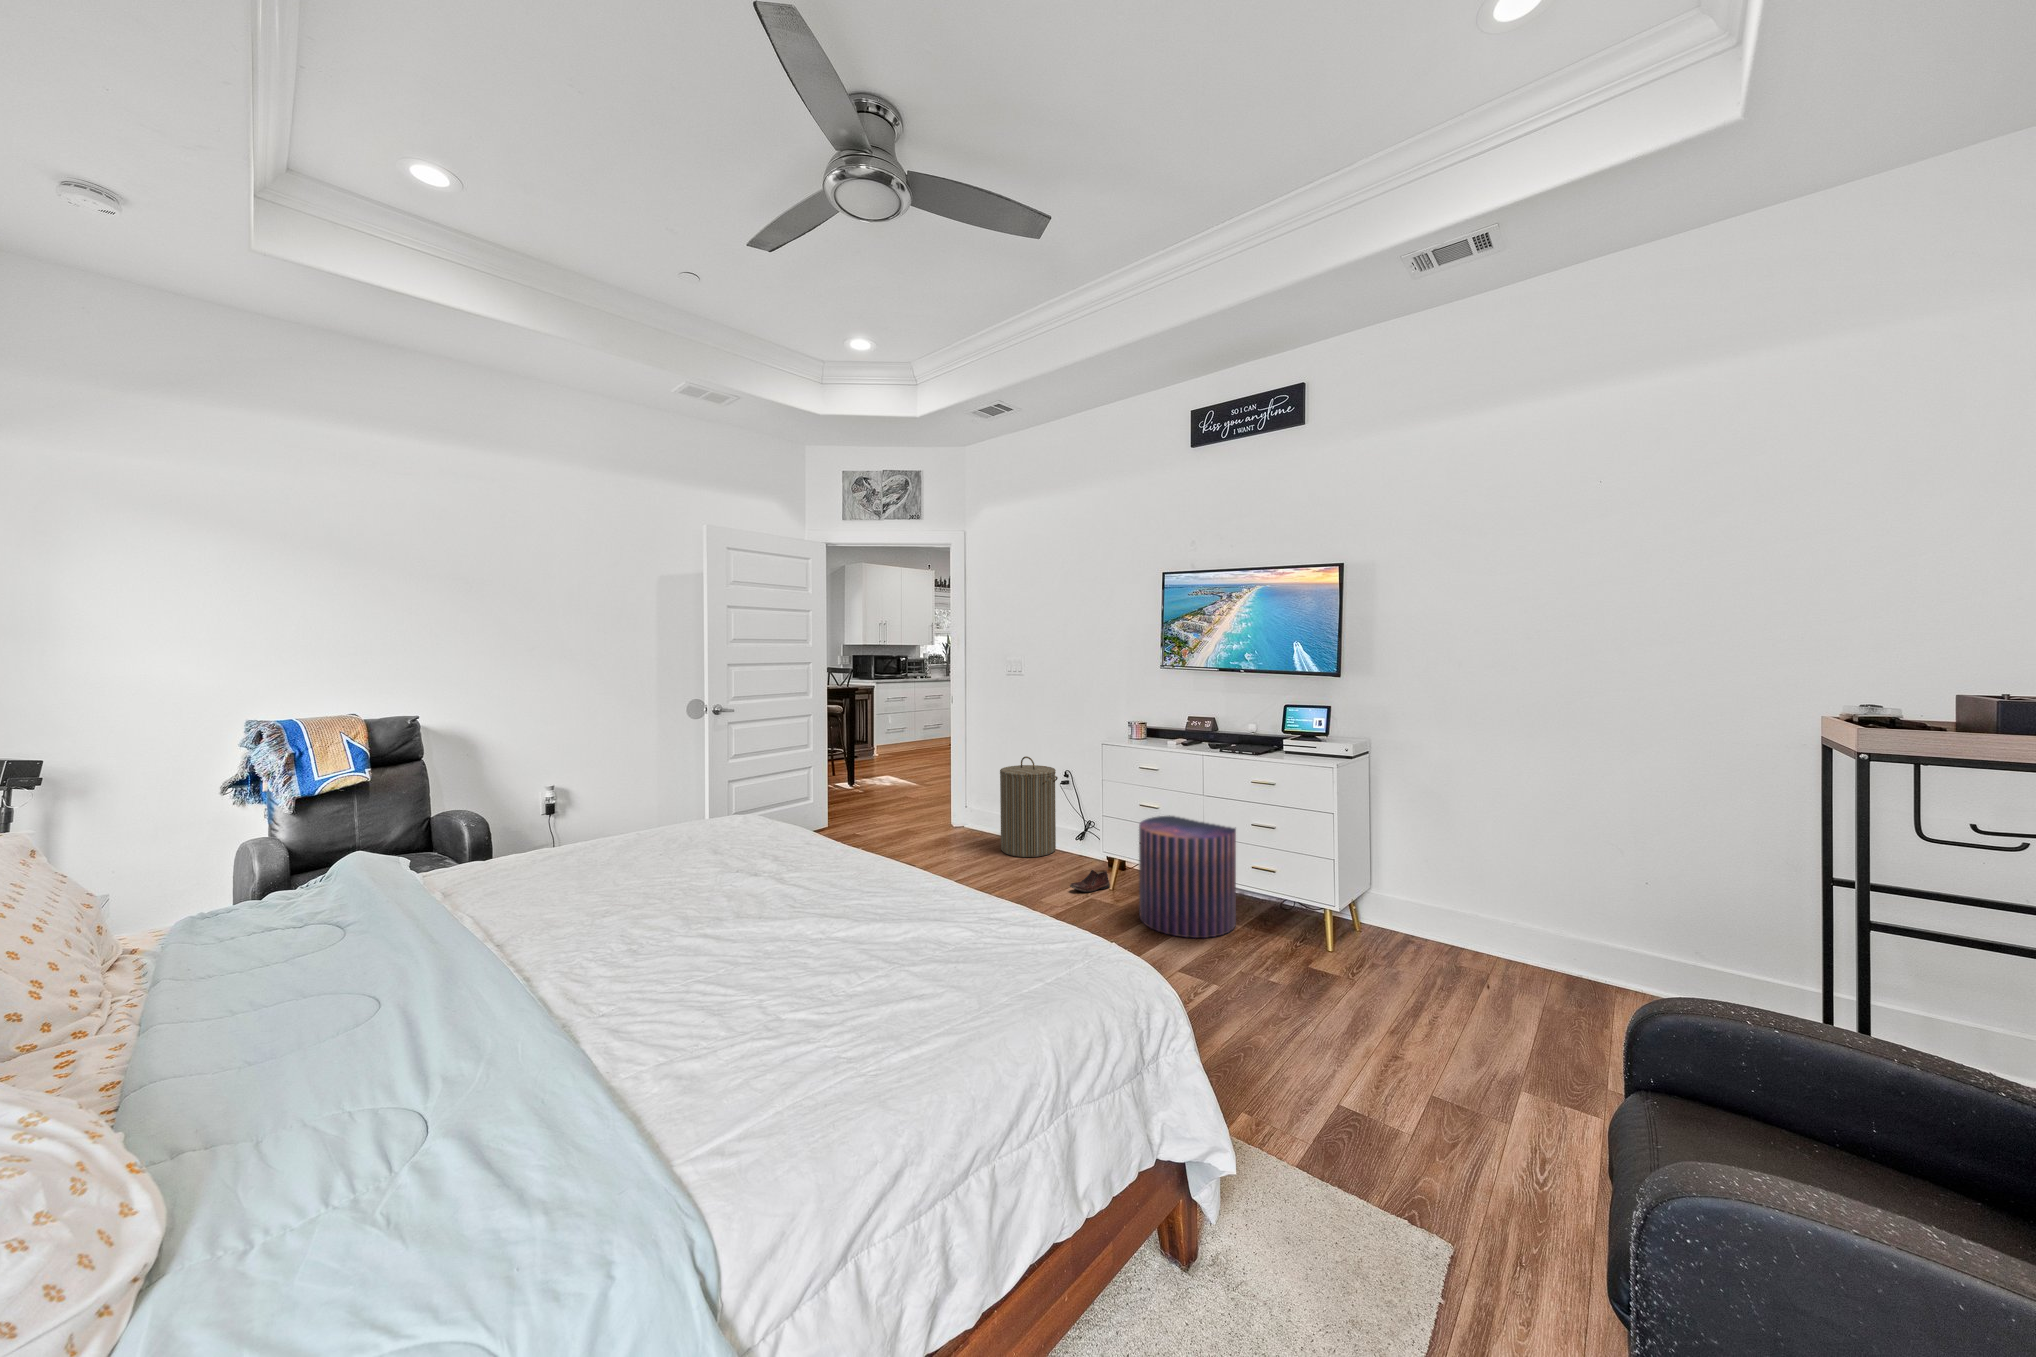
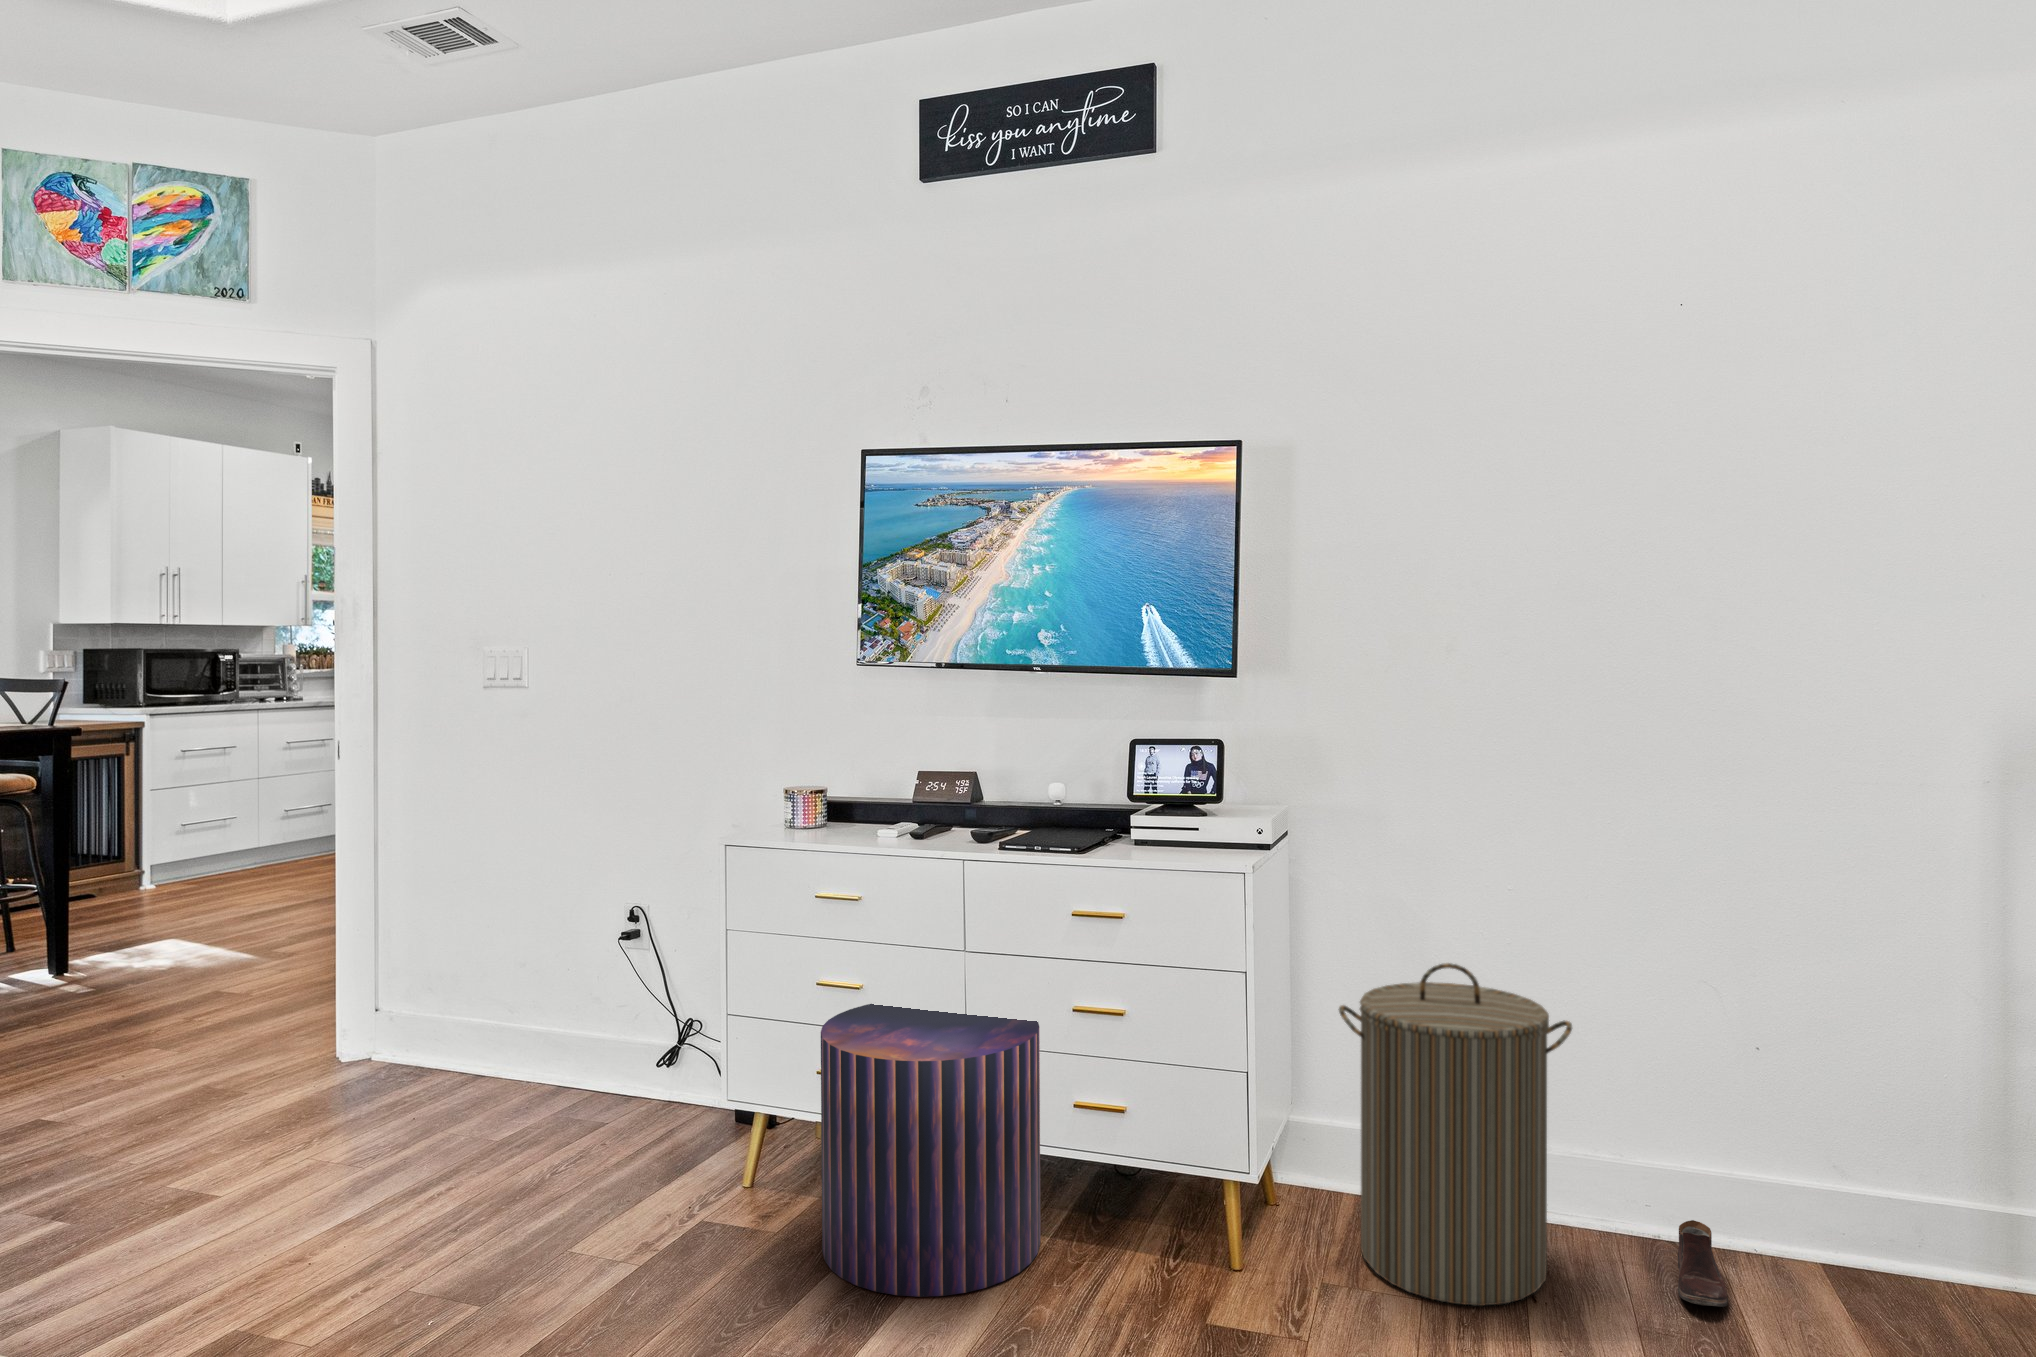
laundry hamper: present [1000,756,1058,857] -> present [1339,963,1572,1306]
shoe: present [1070,870,1110,892] -> present [1678,1220,1728,1307]

